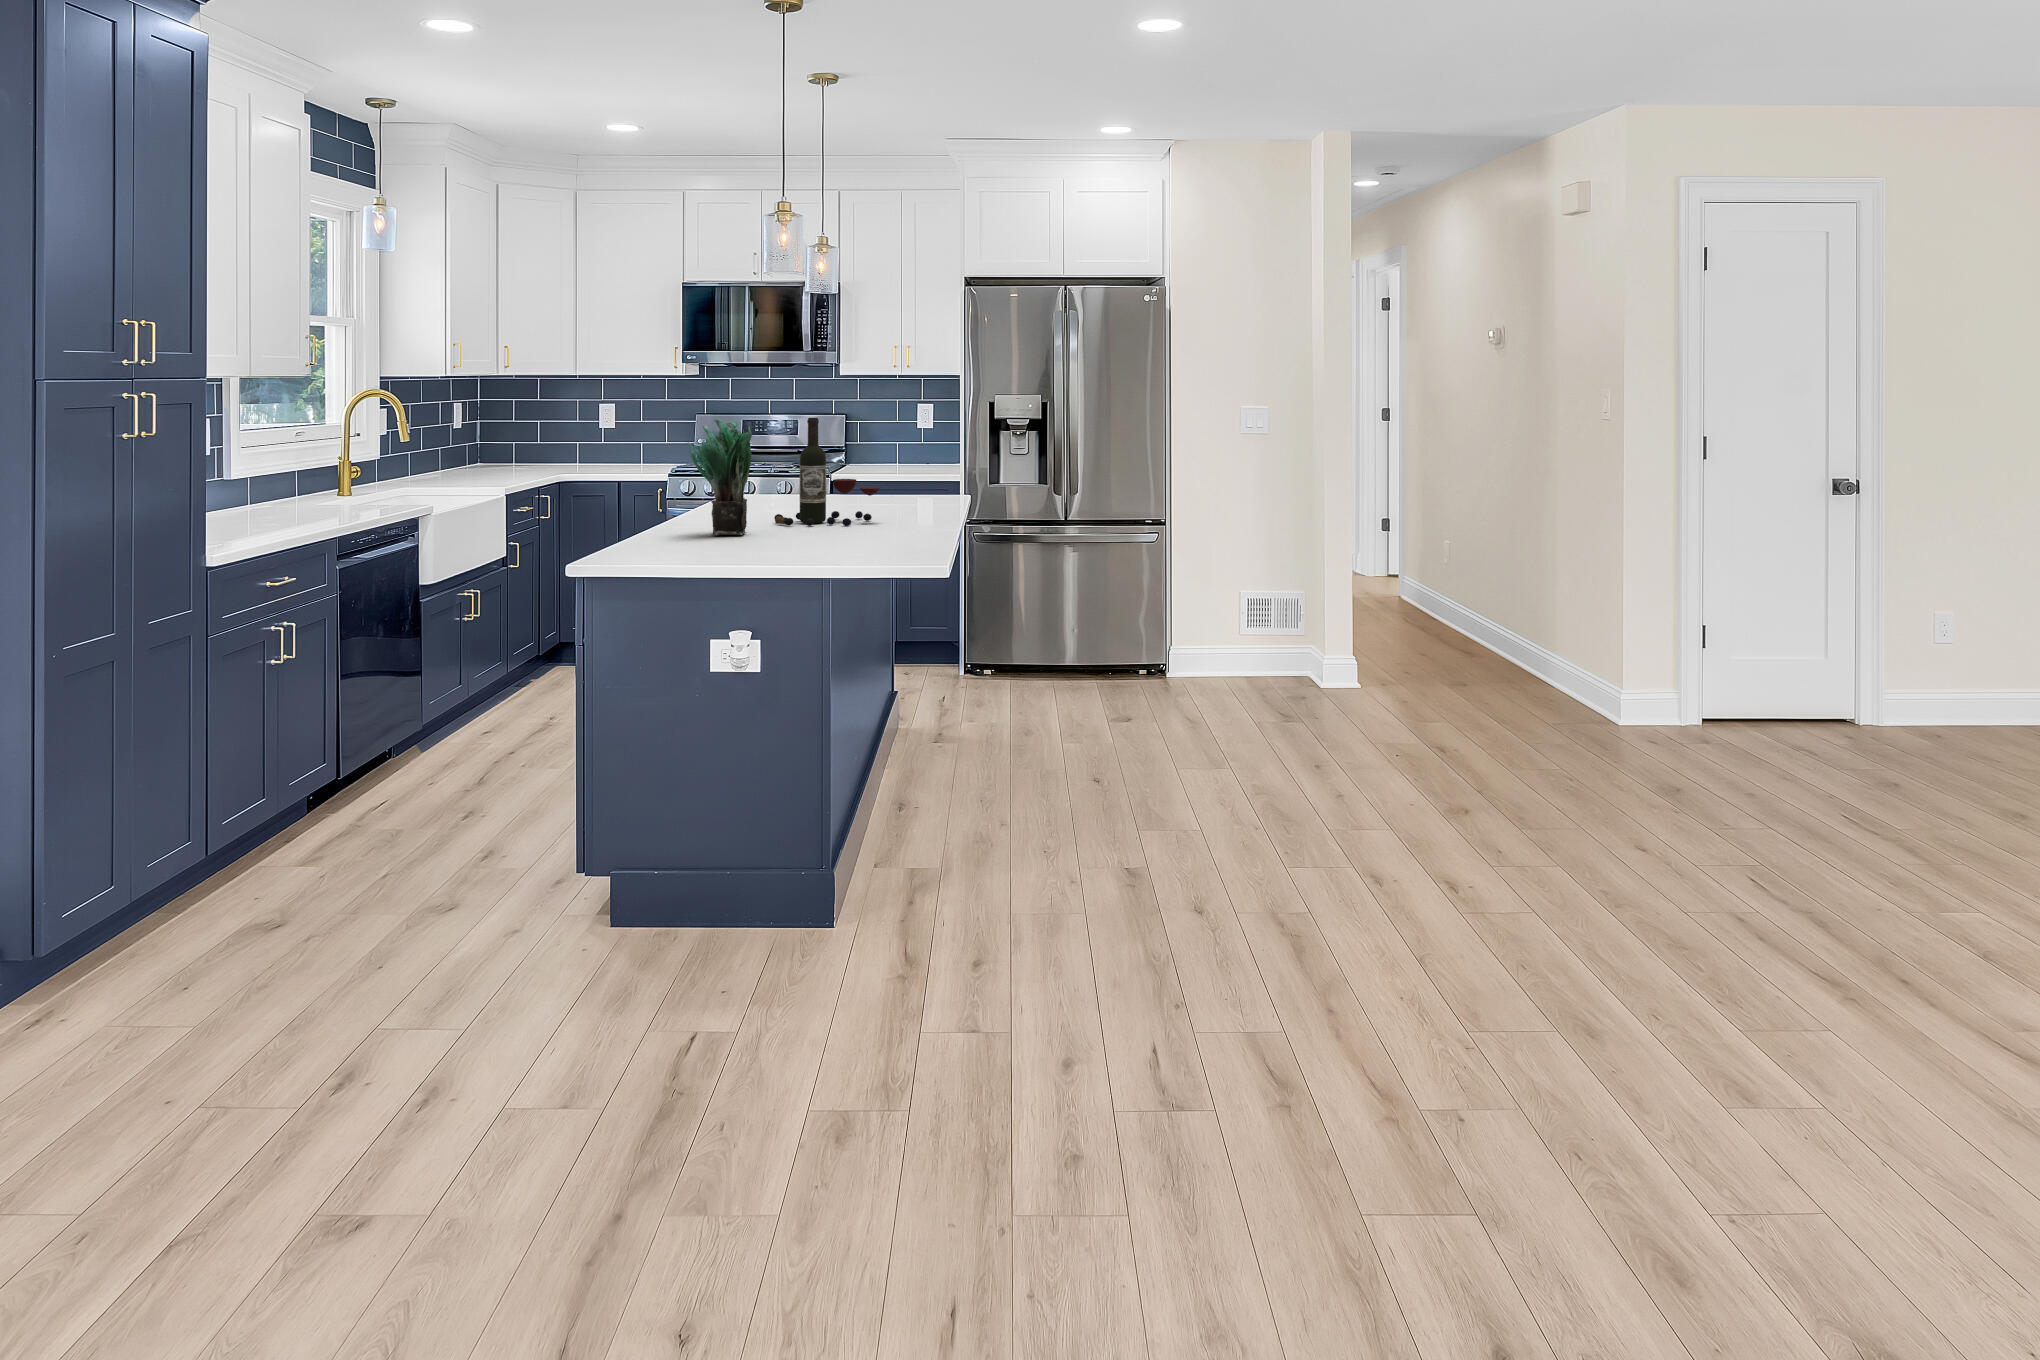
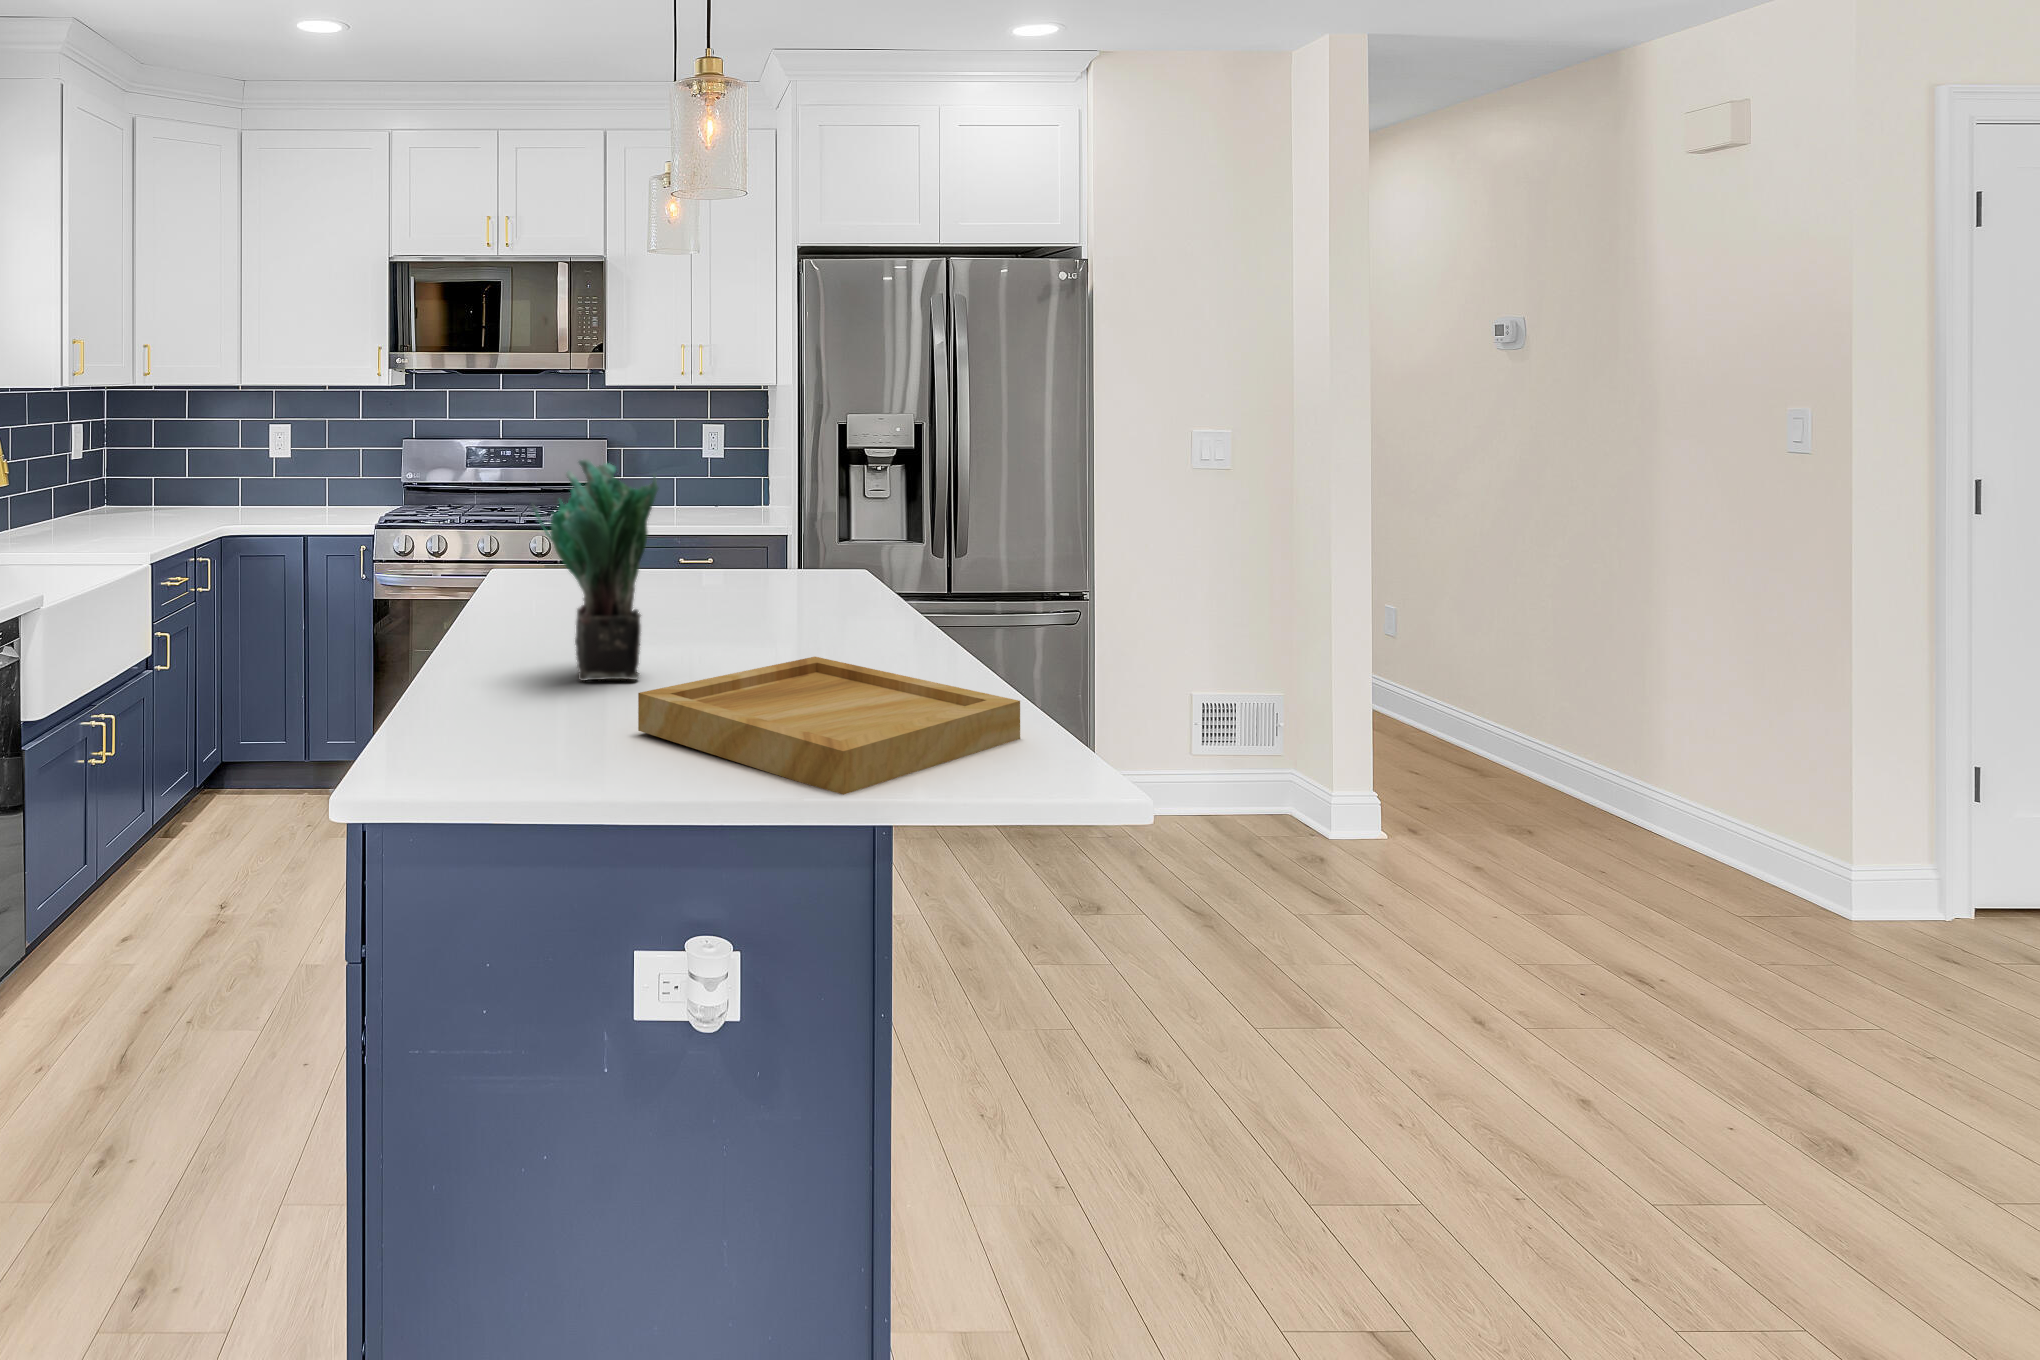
wine bottle: present [774,418,880,526] -> none [647,454,843,648]
tray: none [716,520,895,563] -> present [638,657,1020,795]

